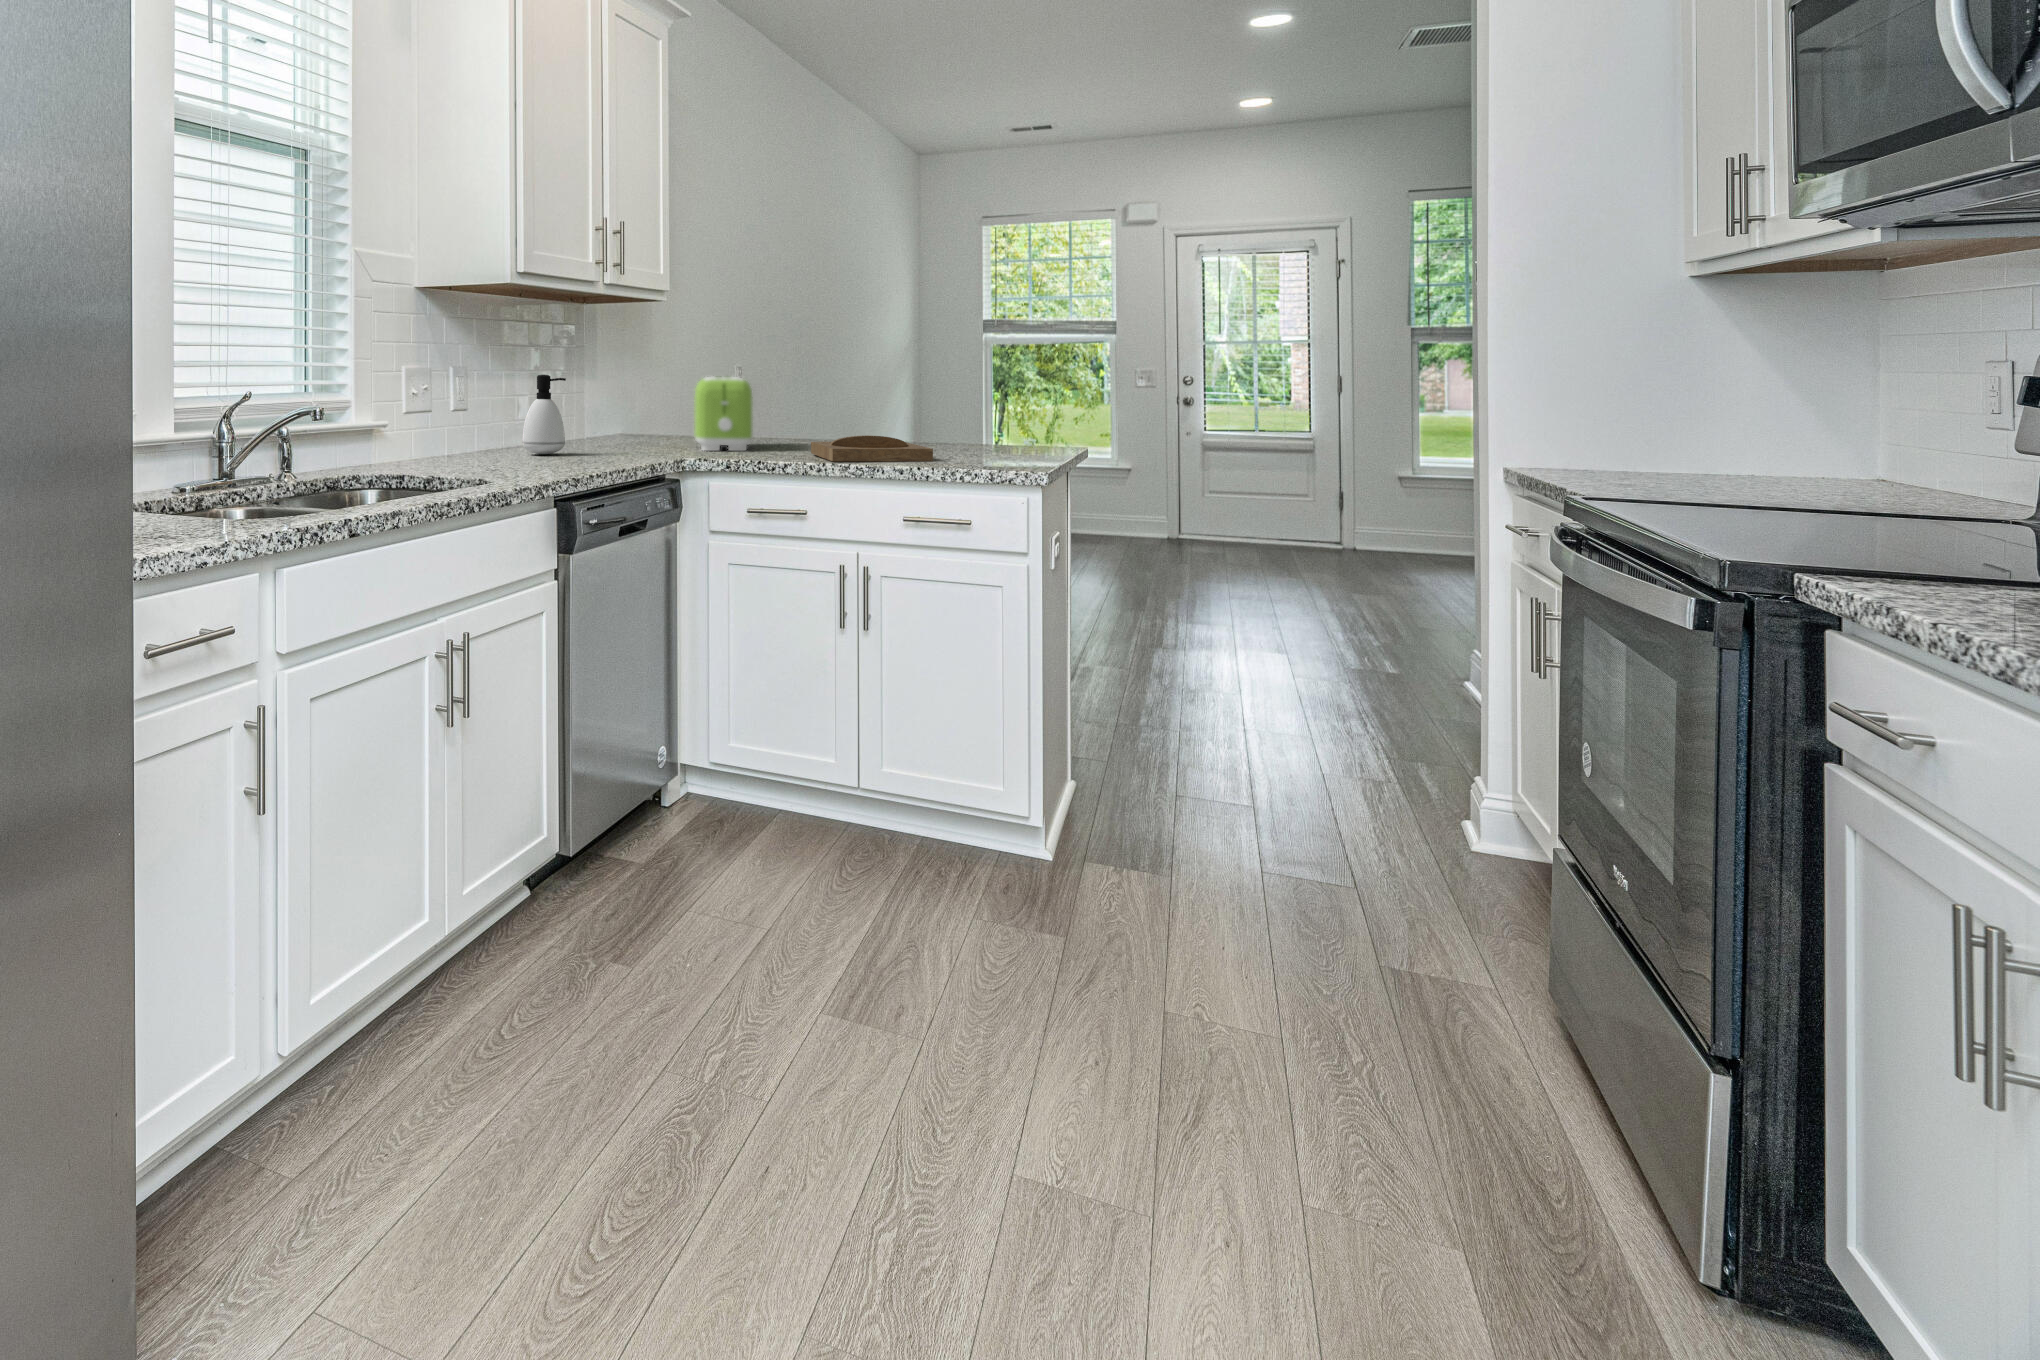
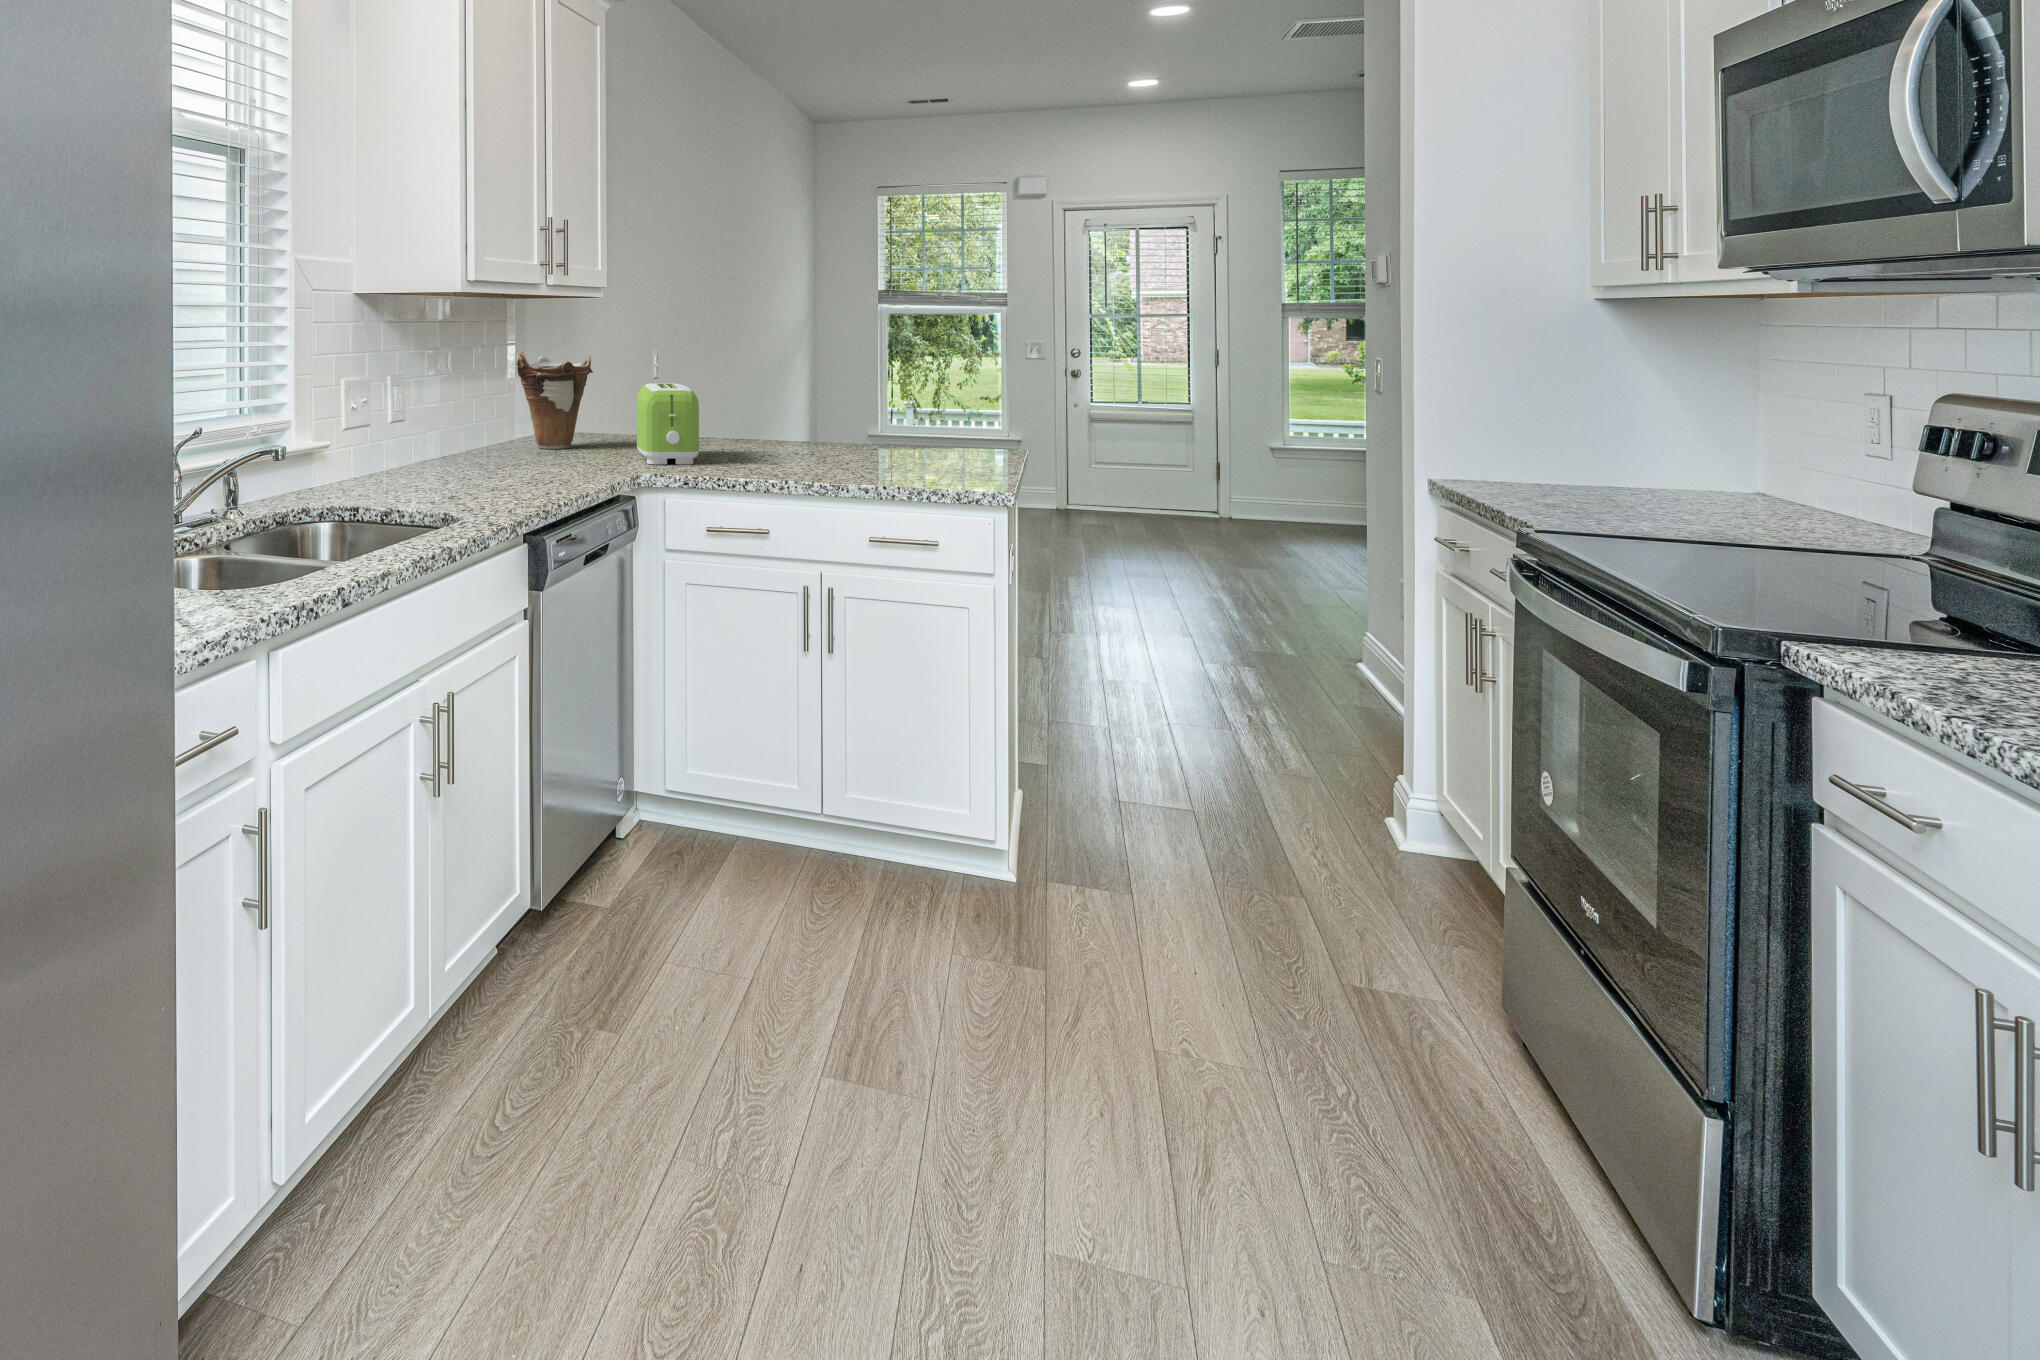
vase: none [584,348,659,442] -> present [516,351,593,449]
soap dispenser: present [522,375,566,454] -> none [464,388,510,472]
tray: present [811,435,933,461] -> none [764,452,893,482]

